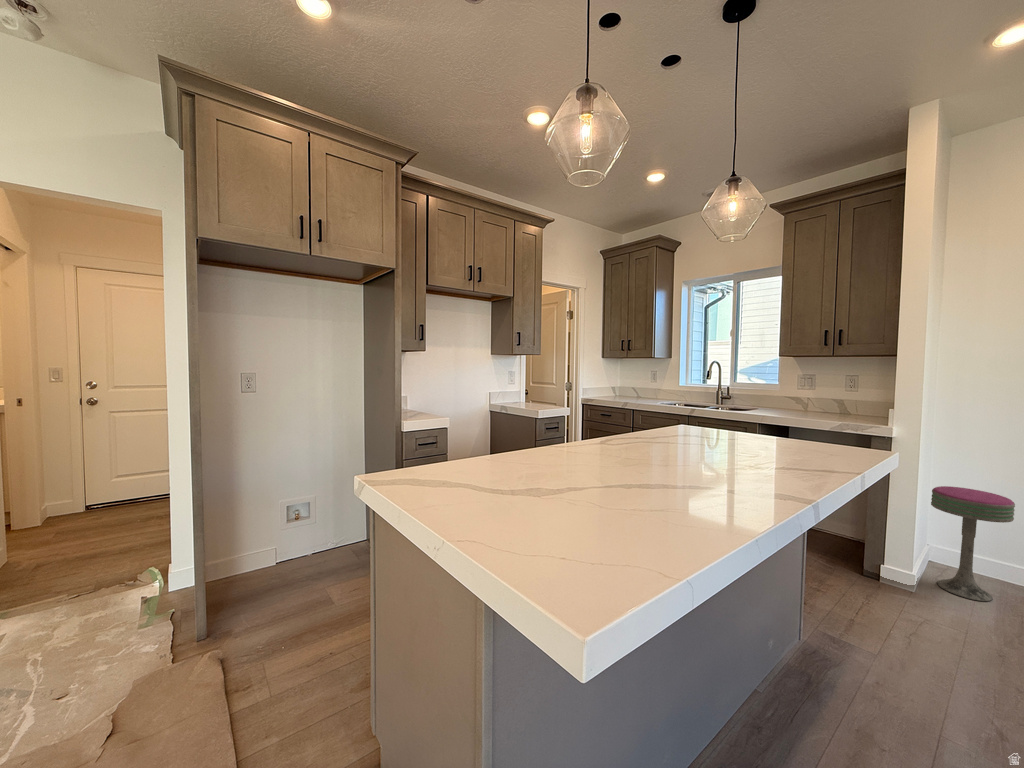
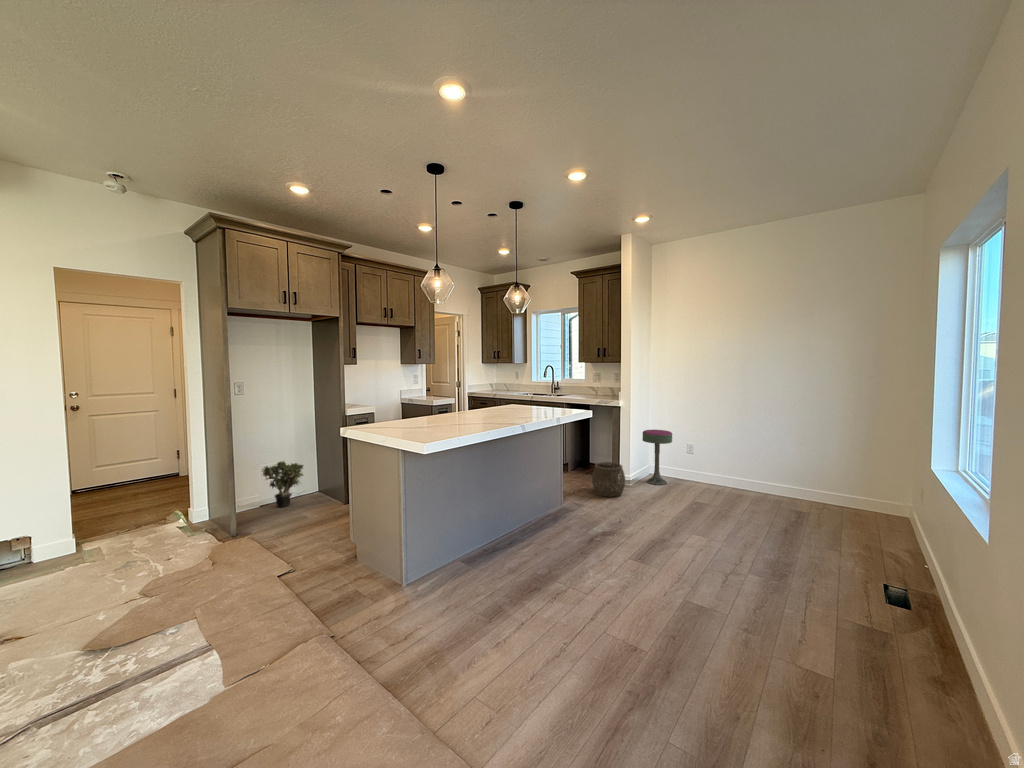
potted plant: none [273,500,340,574] -> present [263,461,303,507]
woven basket: none [841,548,929,630] -> present [592,462,625,497]

